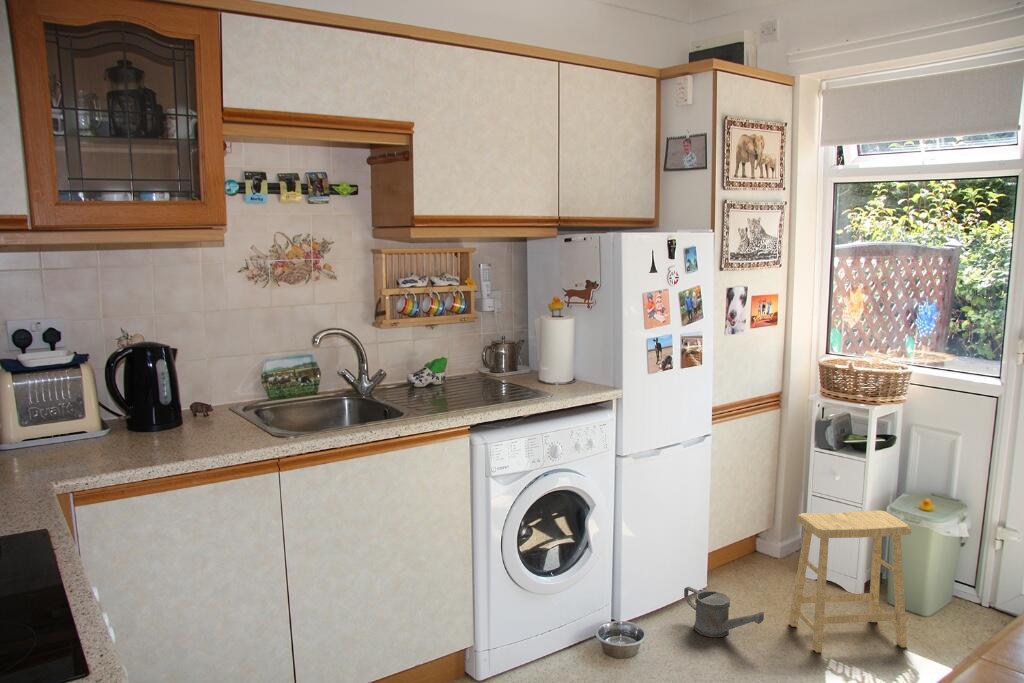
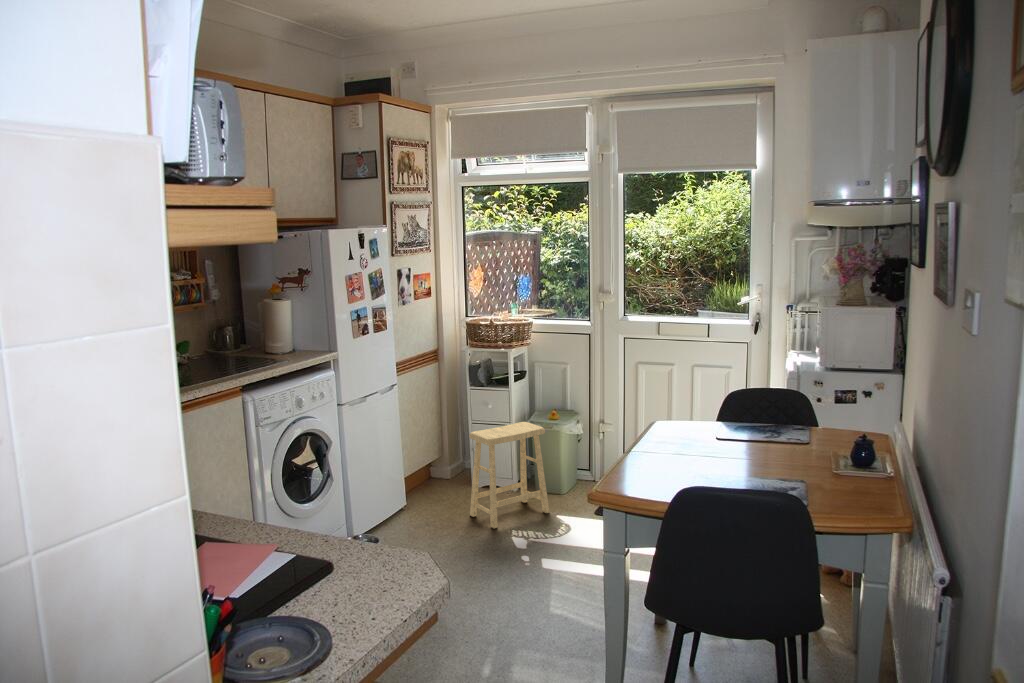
watering can: present [684,587,764,637] -> none [393,502,457,536]

